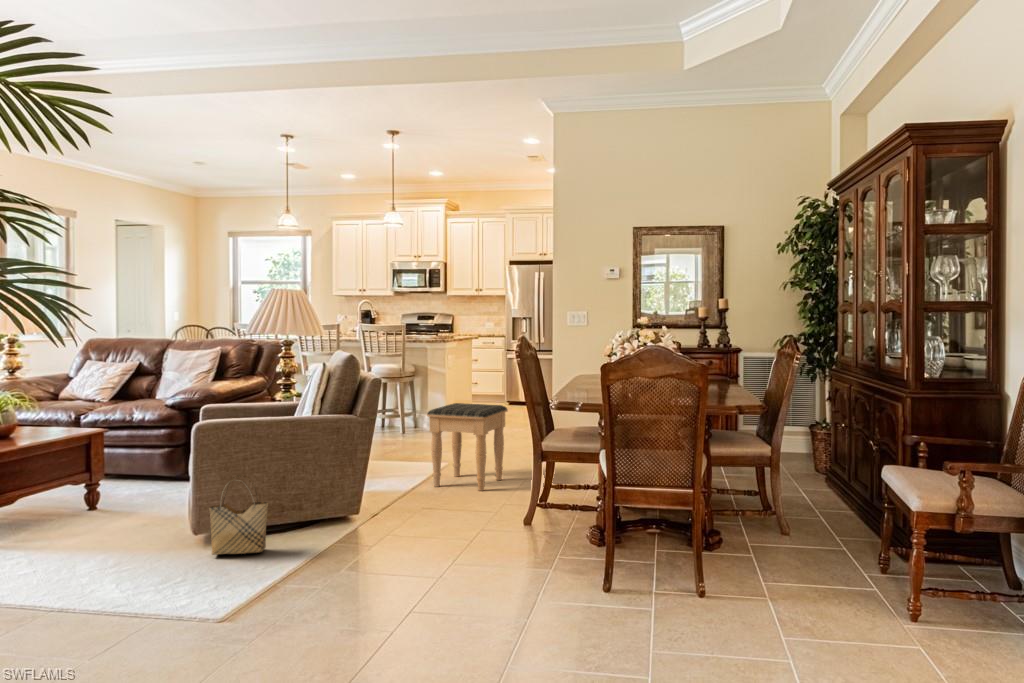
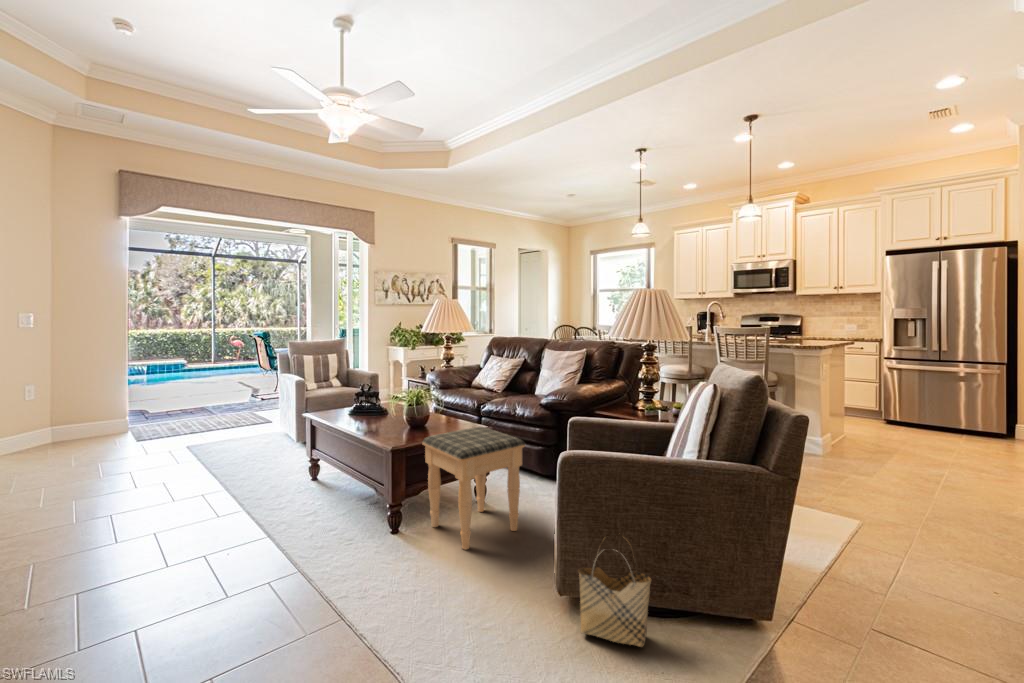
footstool: present [427,403,508,491] -> present [422,426,525,550]

